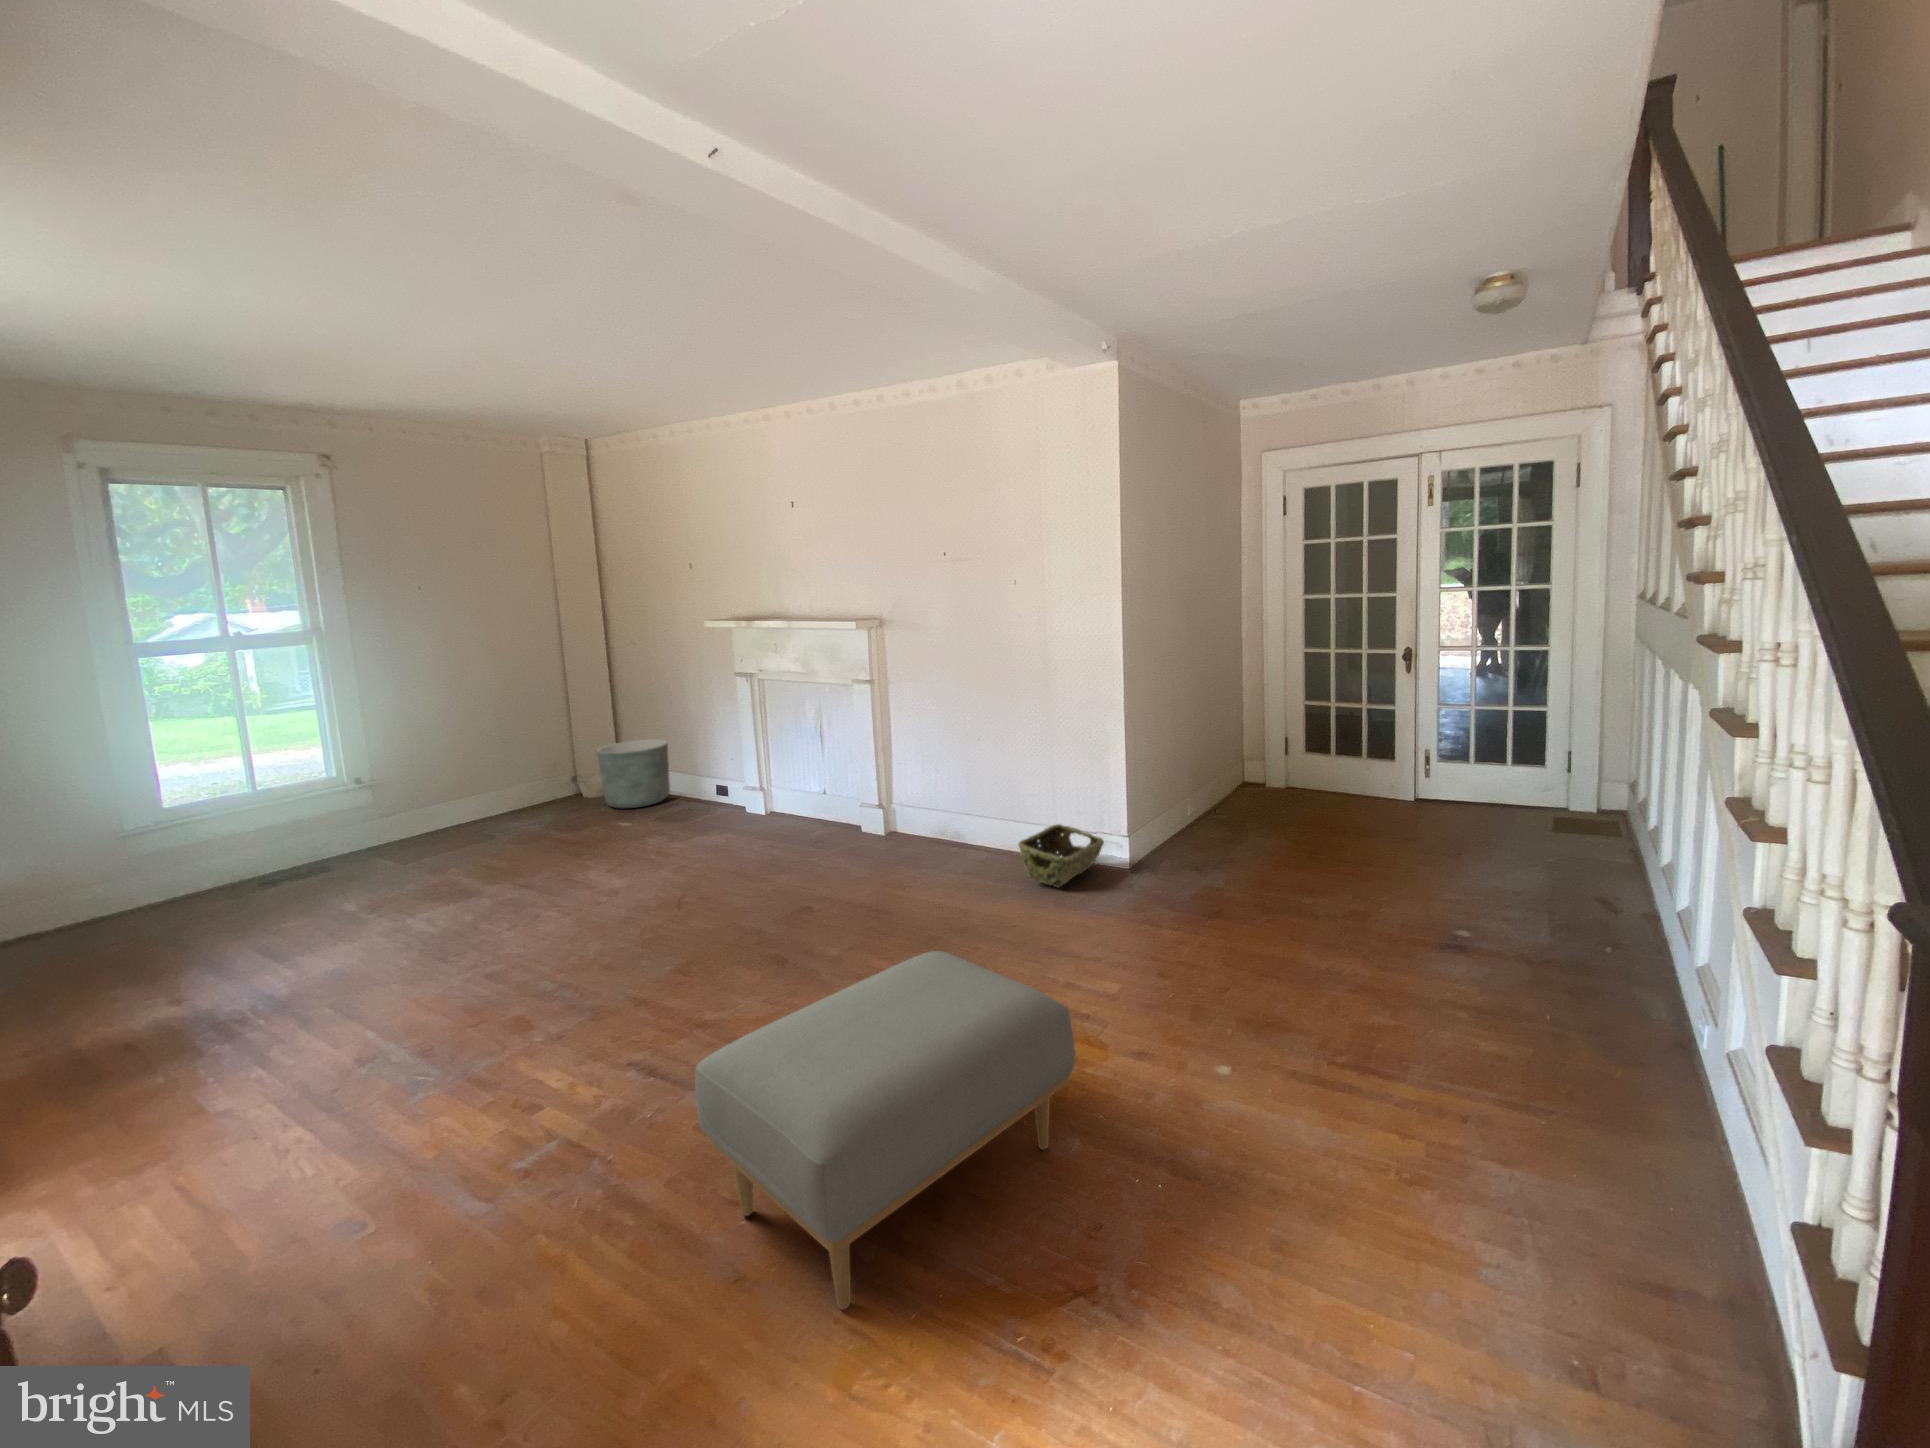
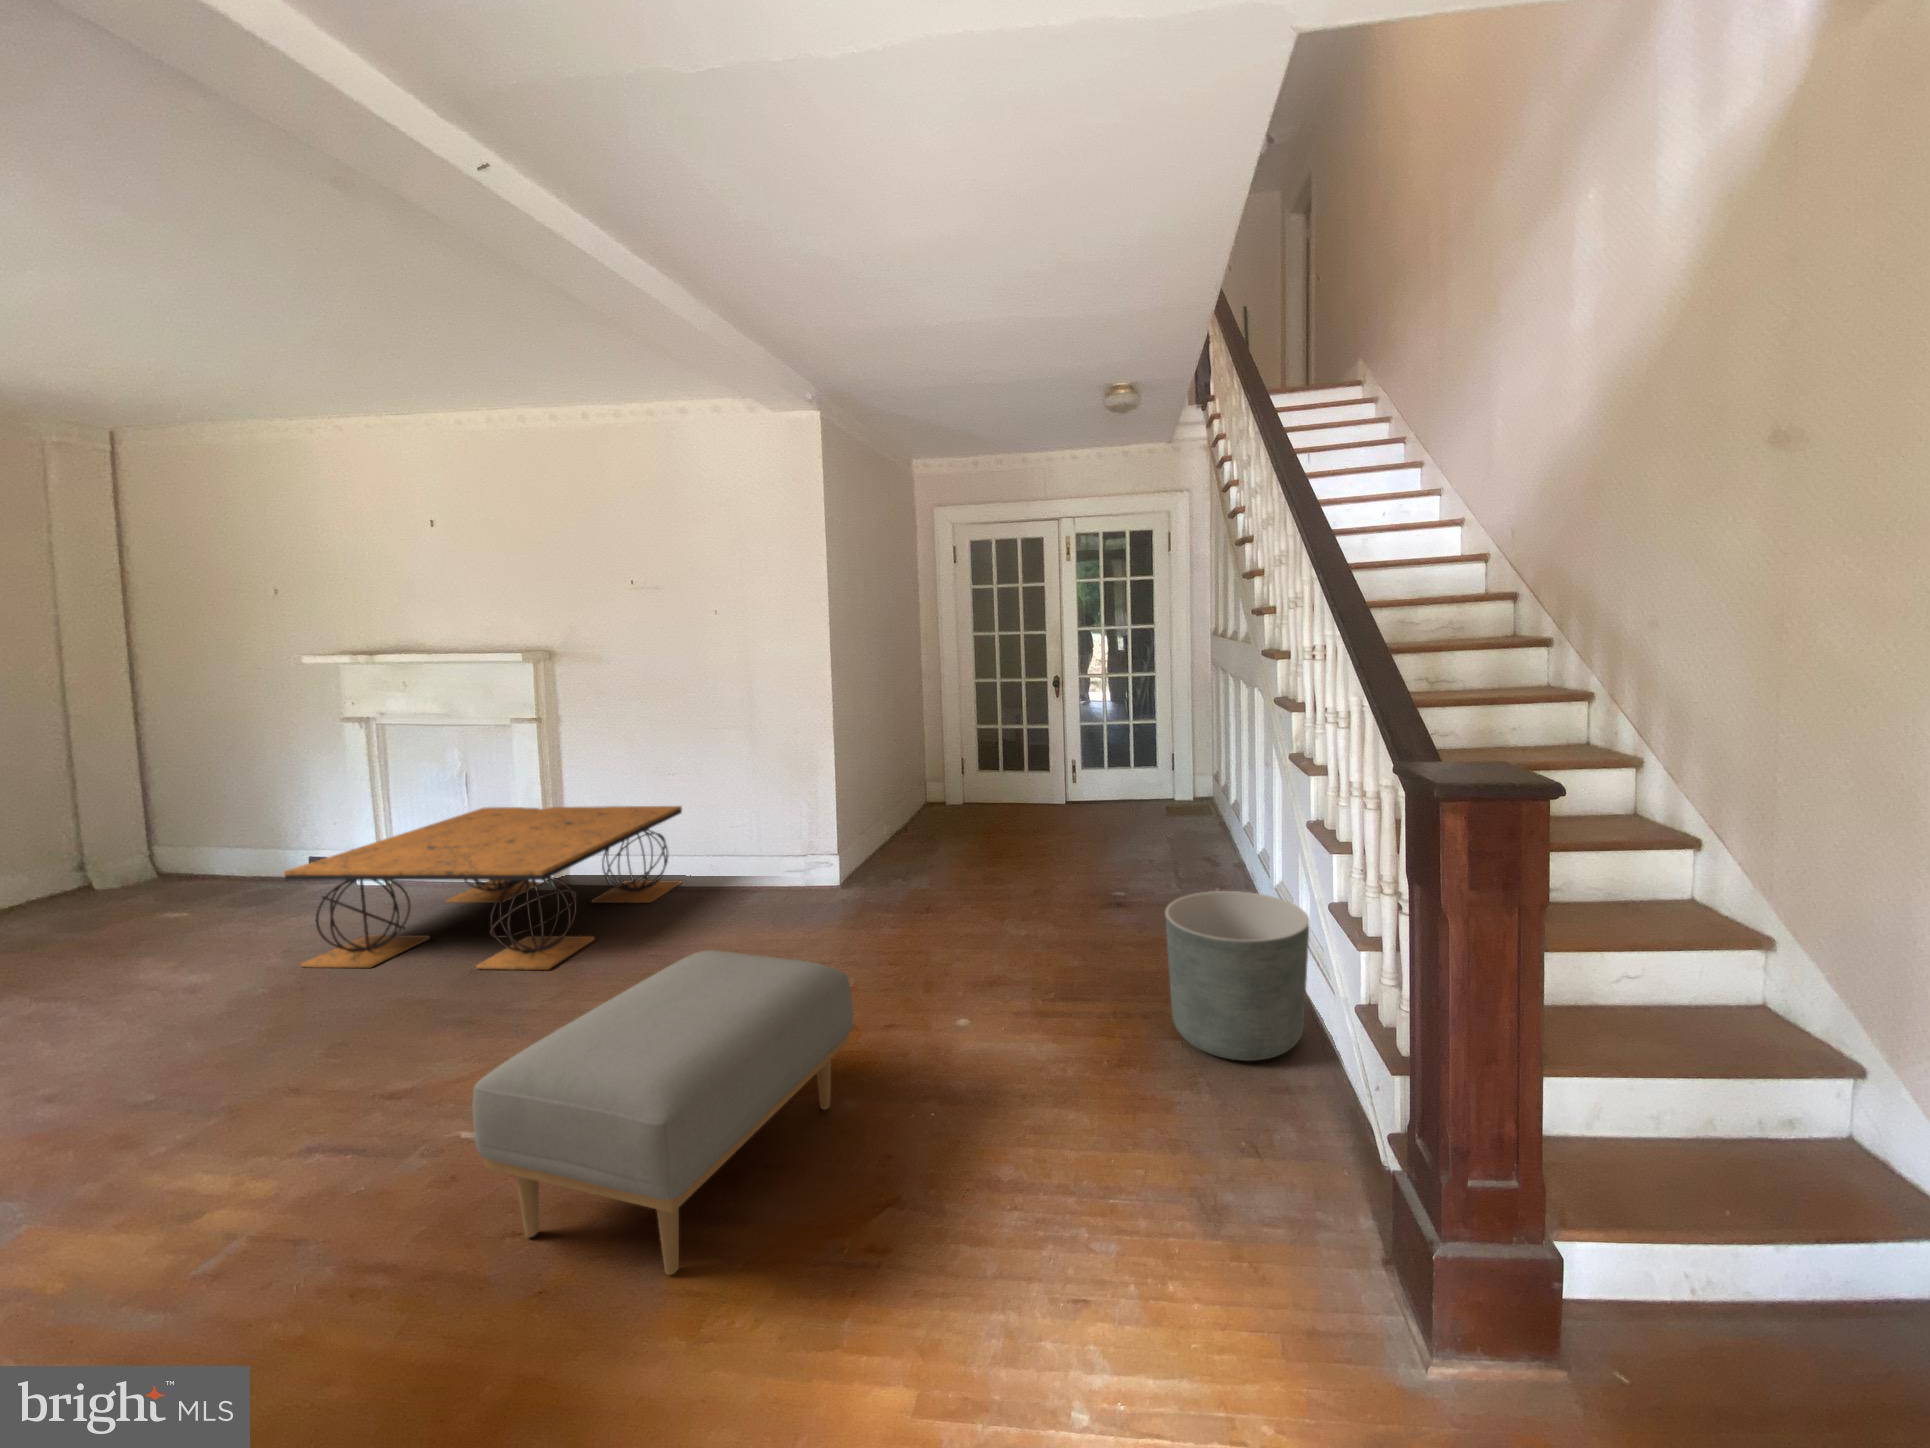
planter: present [597,740,670,808] -> present [1165,891,1309,1061]
coffee table: none [671,759,985,923] -> present [284,806,682,970]
woven basket: present [1018,824,1104,887] -> none [729,848,813,907]

